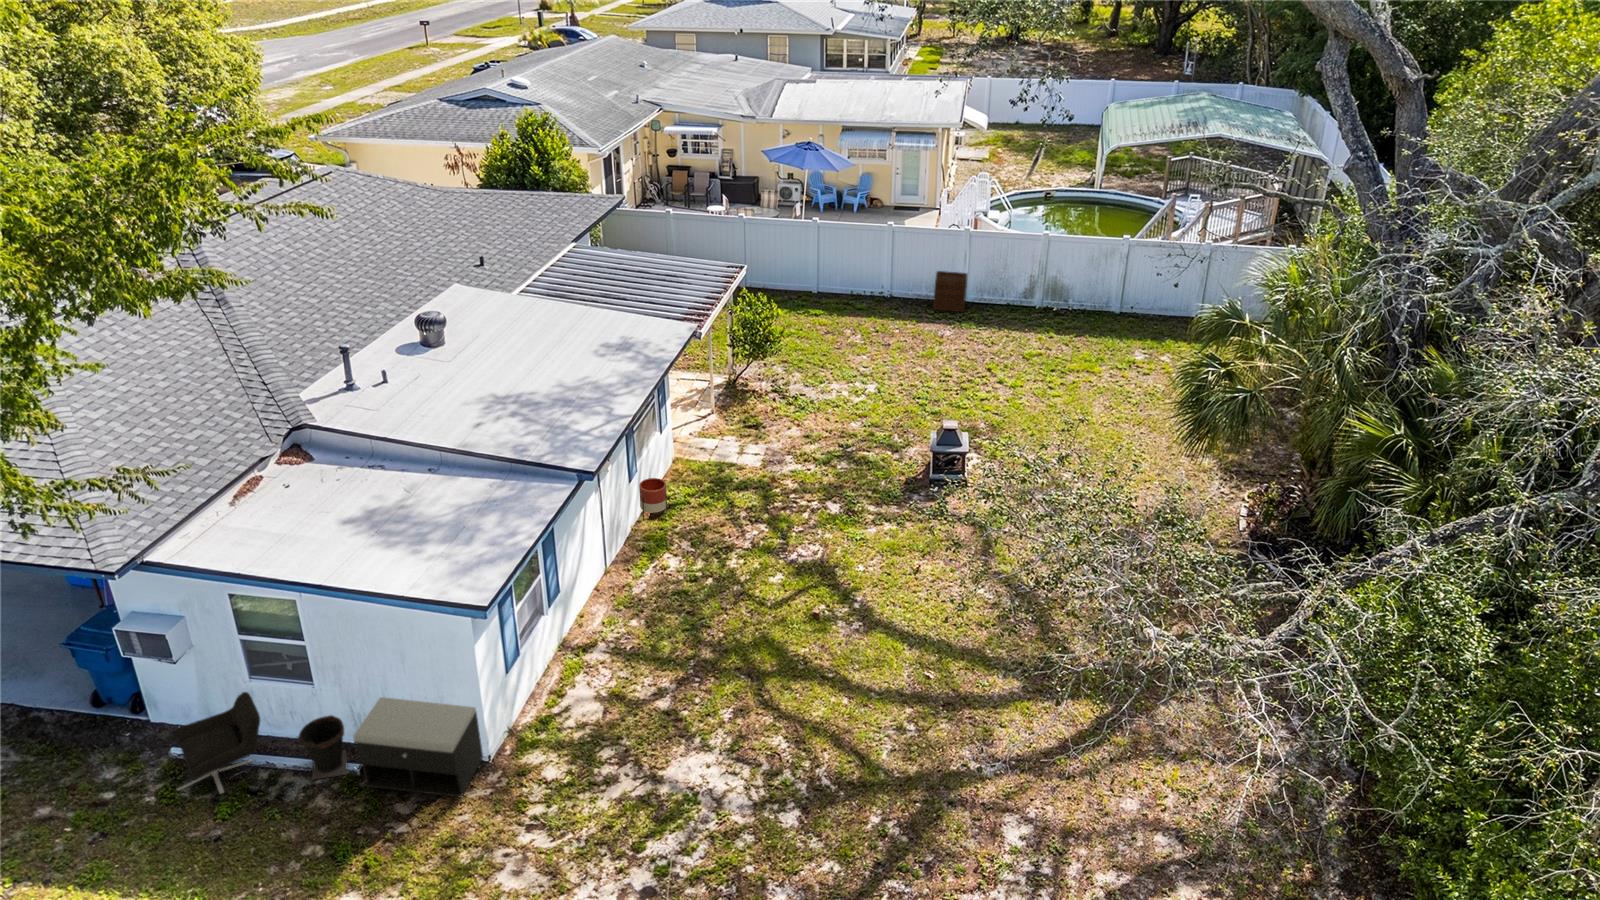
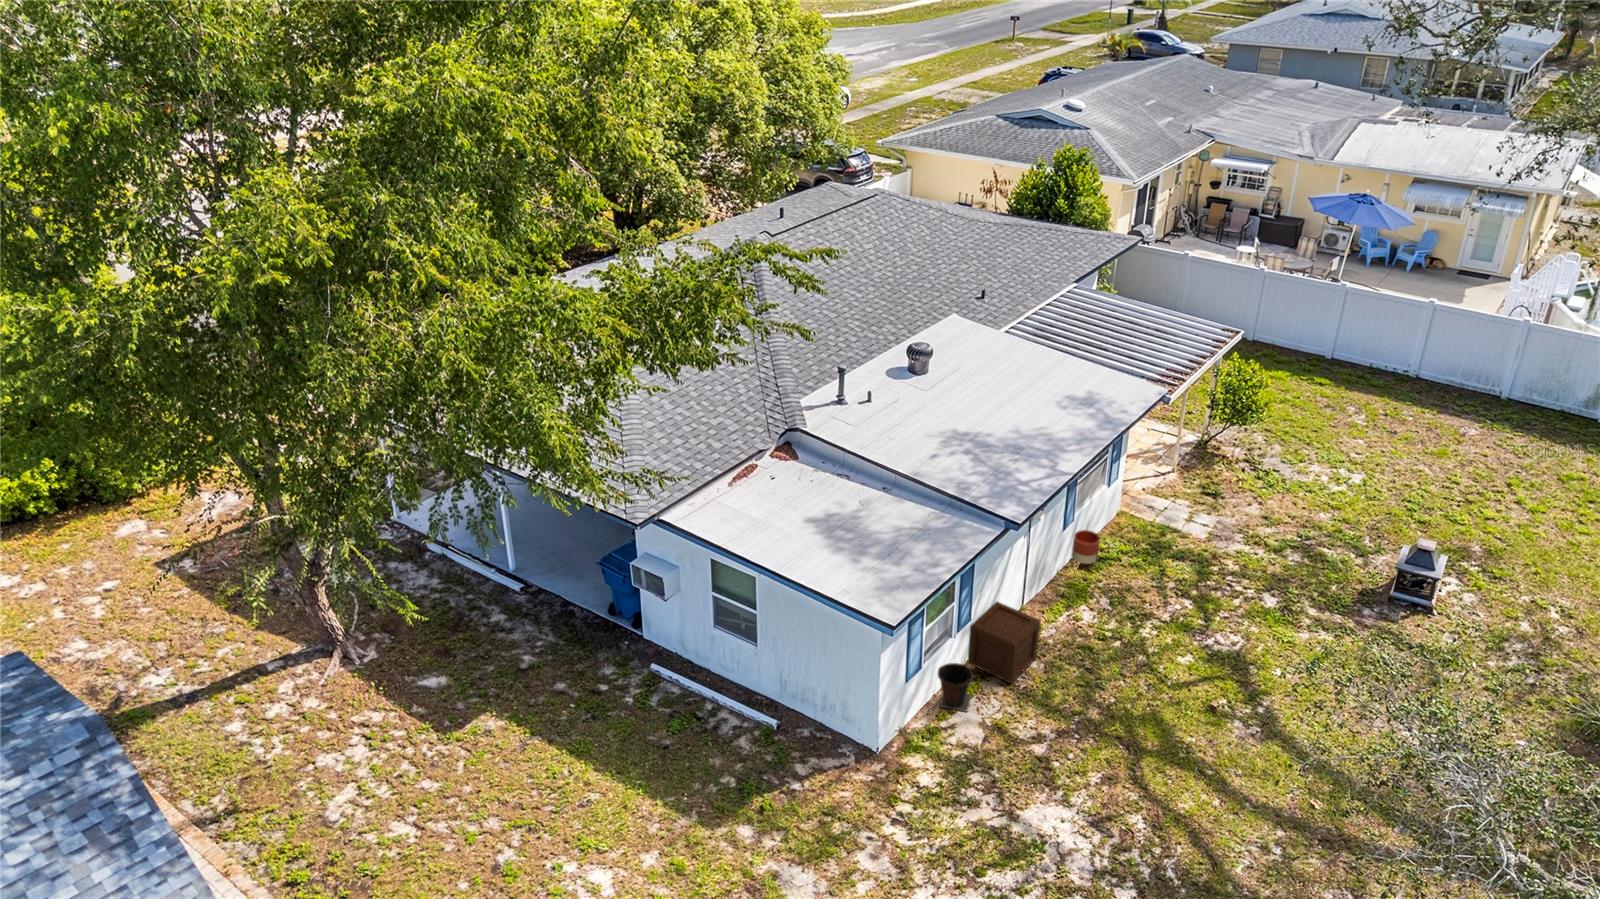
wooden crate: present [933,271,967,312] -> present [968,602,1041,684]
lounge chair: present [176,692,260,793] -> none [651,637,716,711]
storage bench: present [354,697,483,797] -> none [776,673,874,775]
bucket: present [298,715,348,780] -> present [938,663,974,711]

